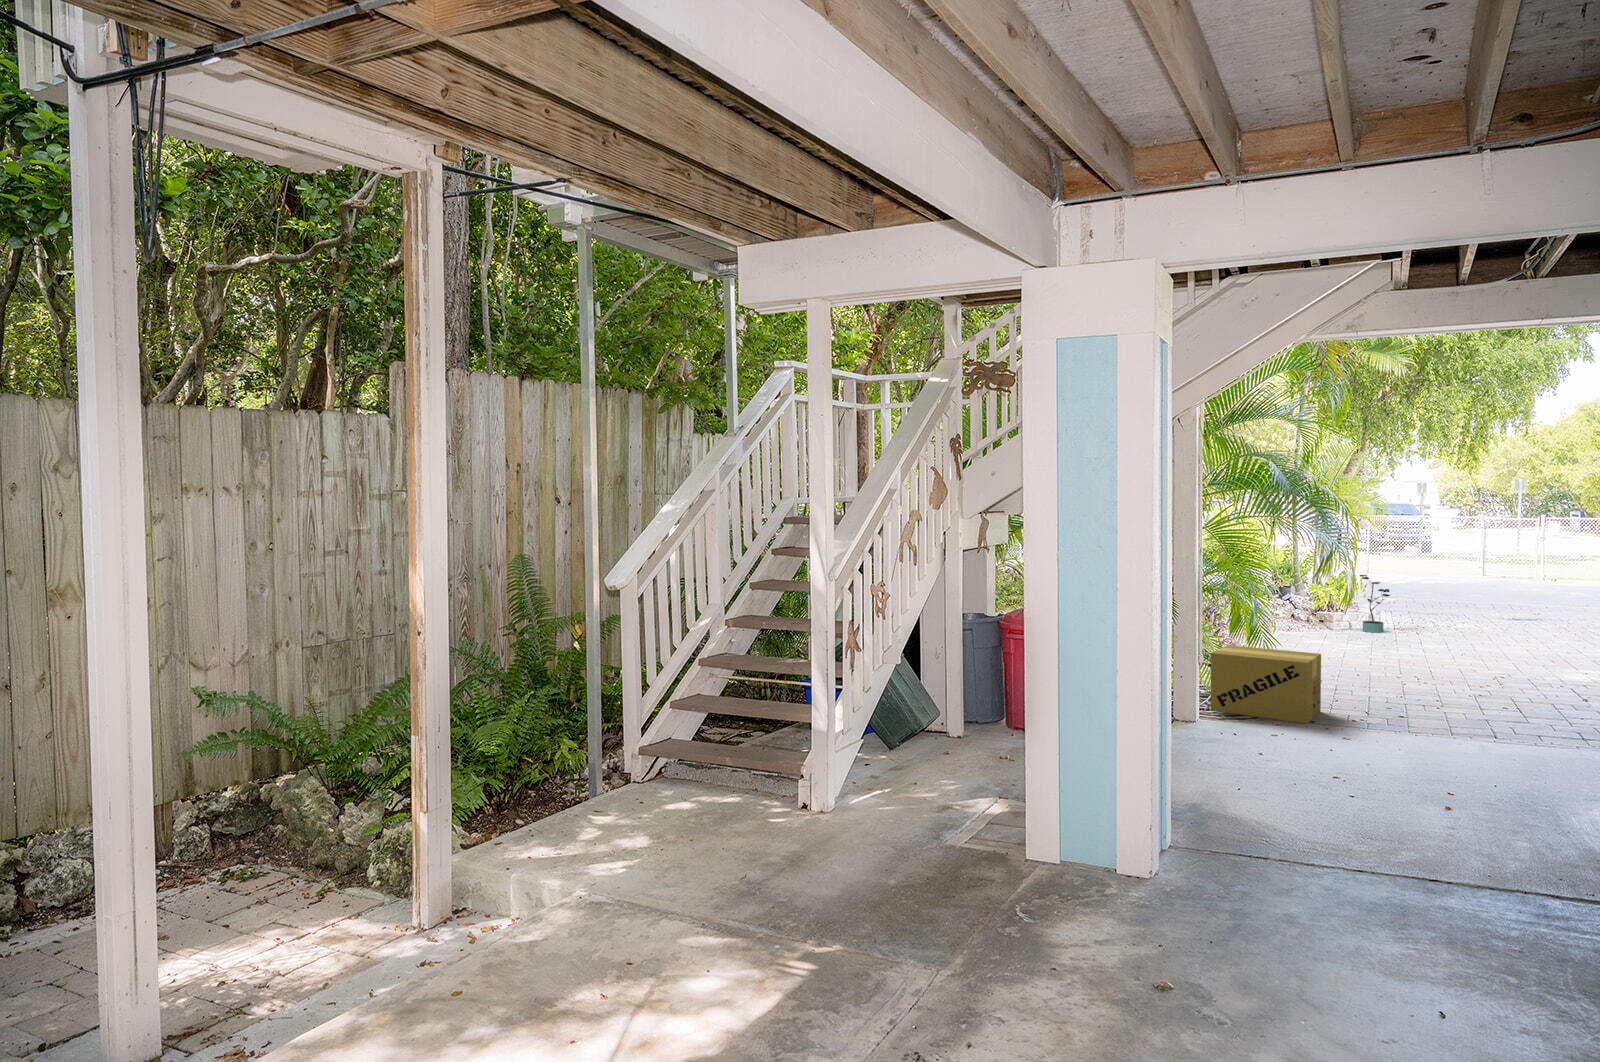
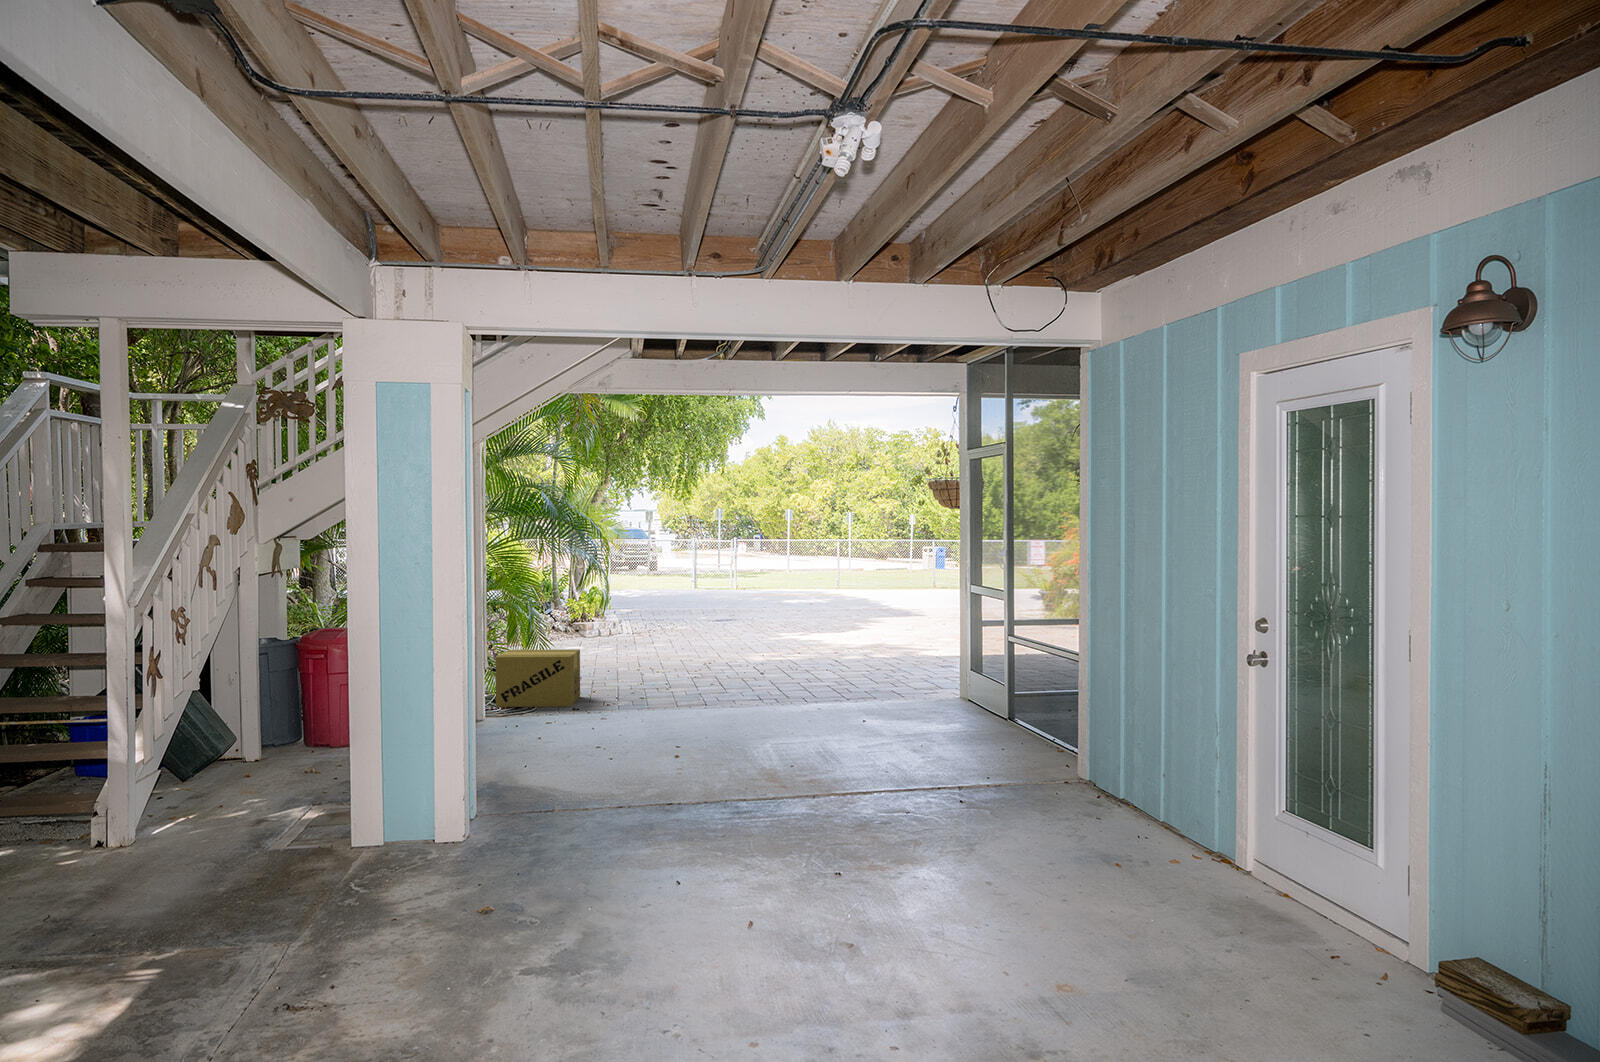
potted plant: present [1360,575,1390,633] -> none [607,587,631,634]

